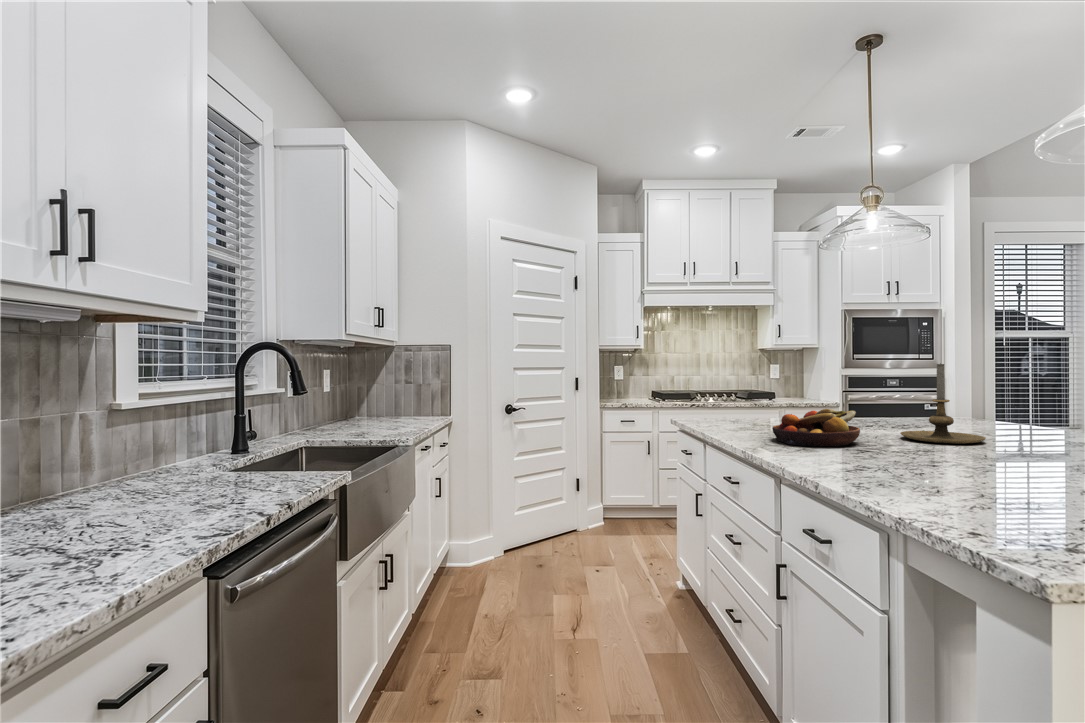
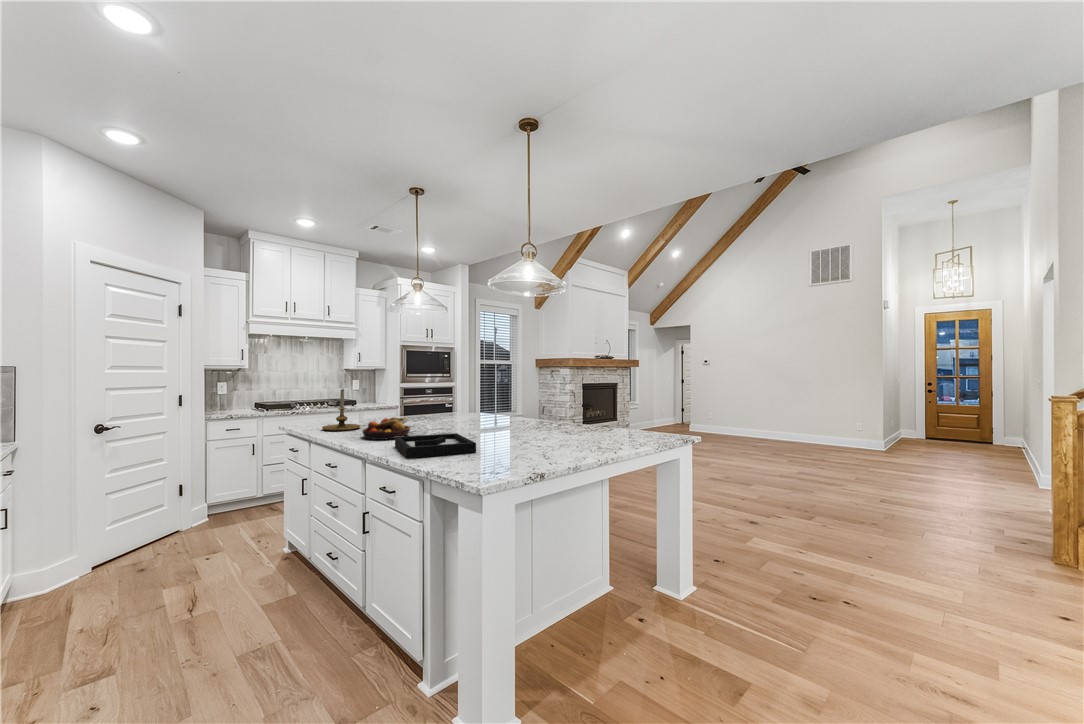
candle holder: present [900,363,986,444] -> present [322,389,361,431]
decorative tray: none [829,442,1040,495] -> present [395,433,476,458]

